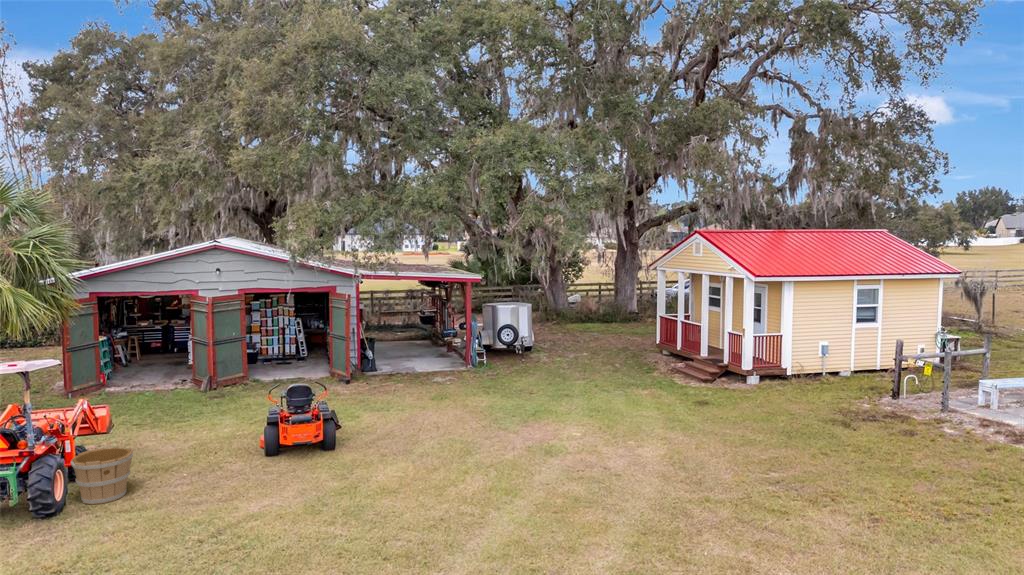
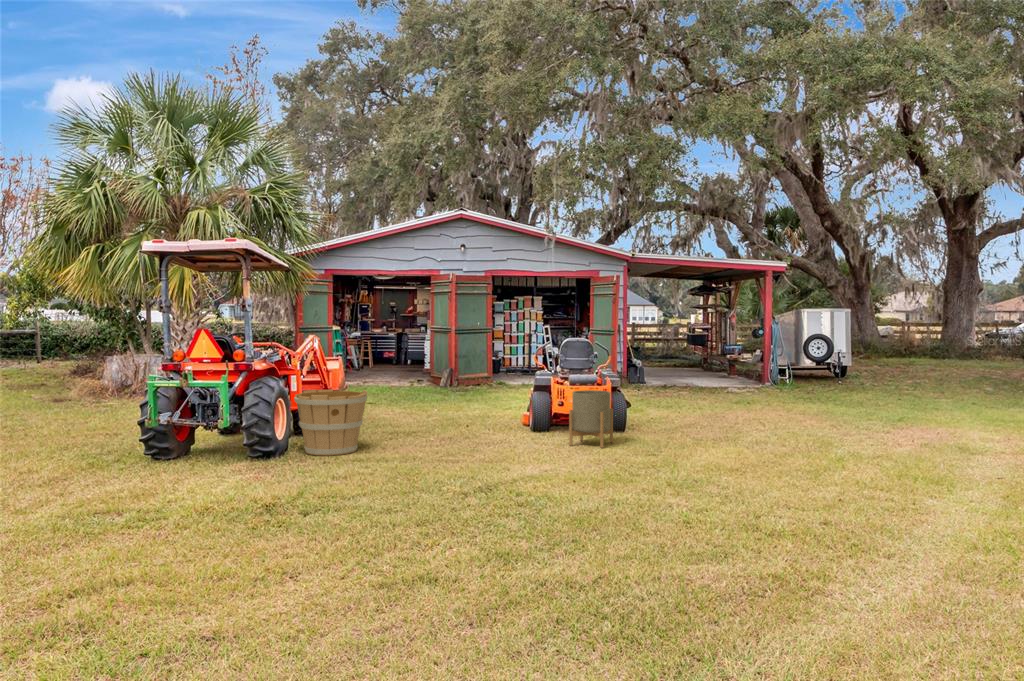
planter: none [291,427,324,469] -> present [569,390,613,448]

